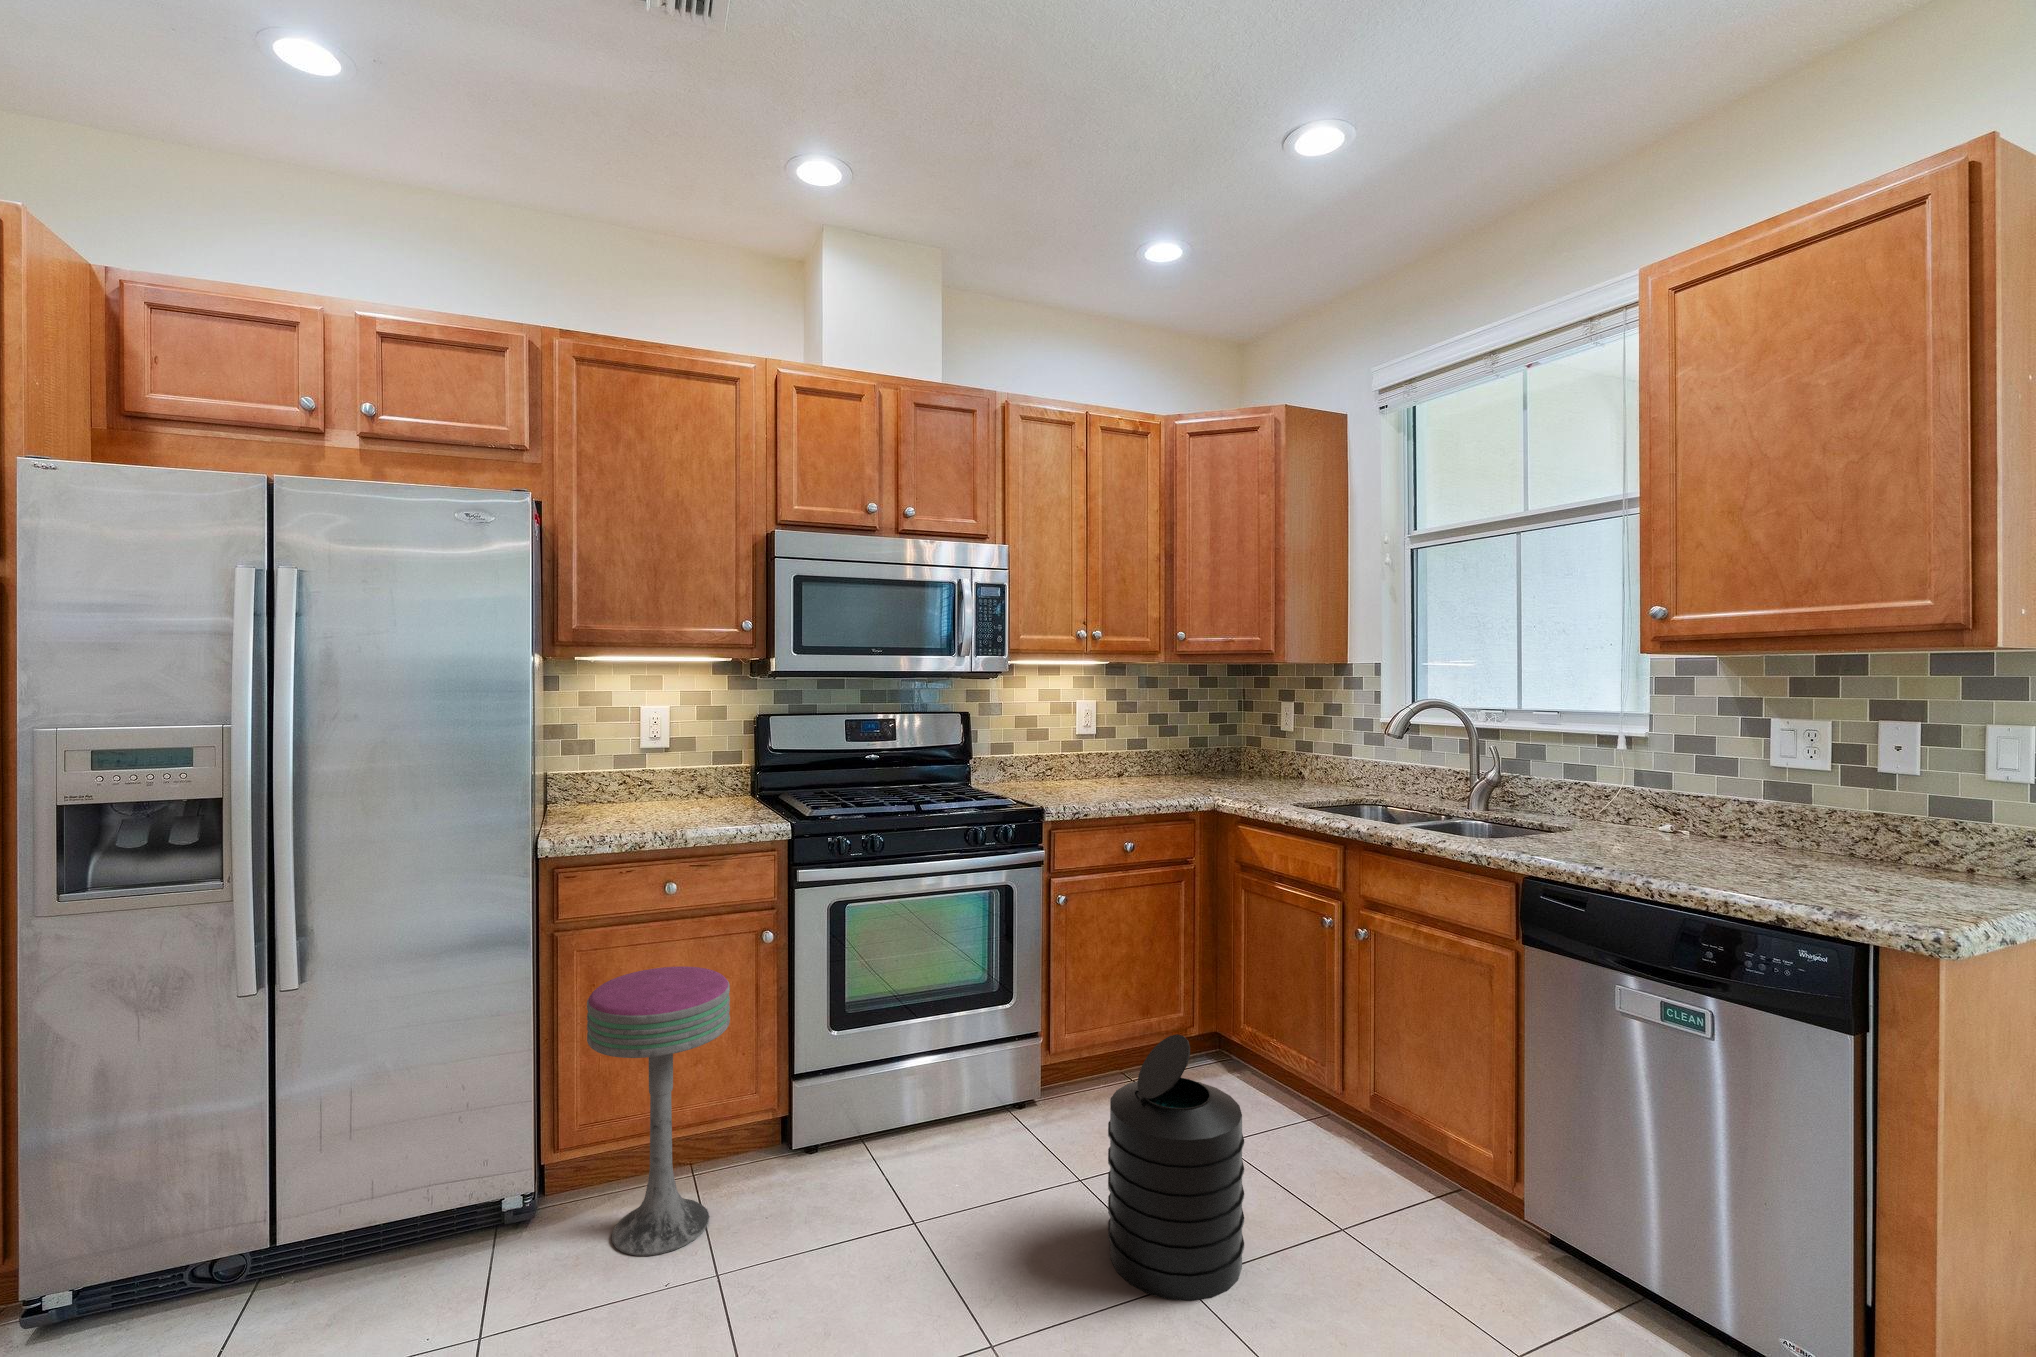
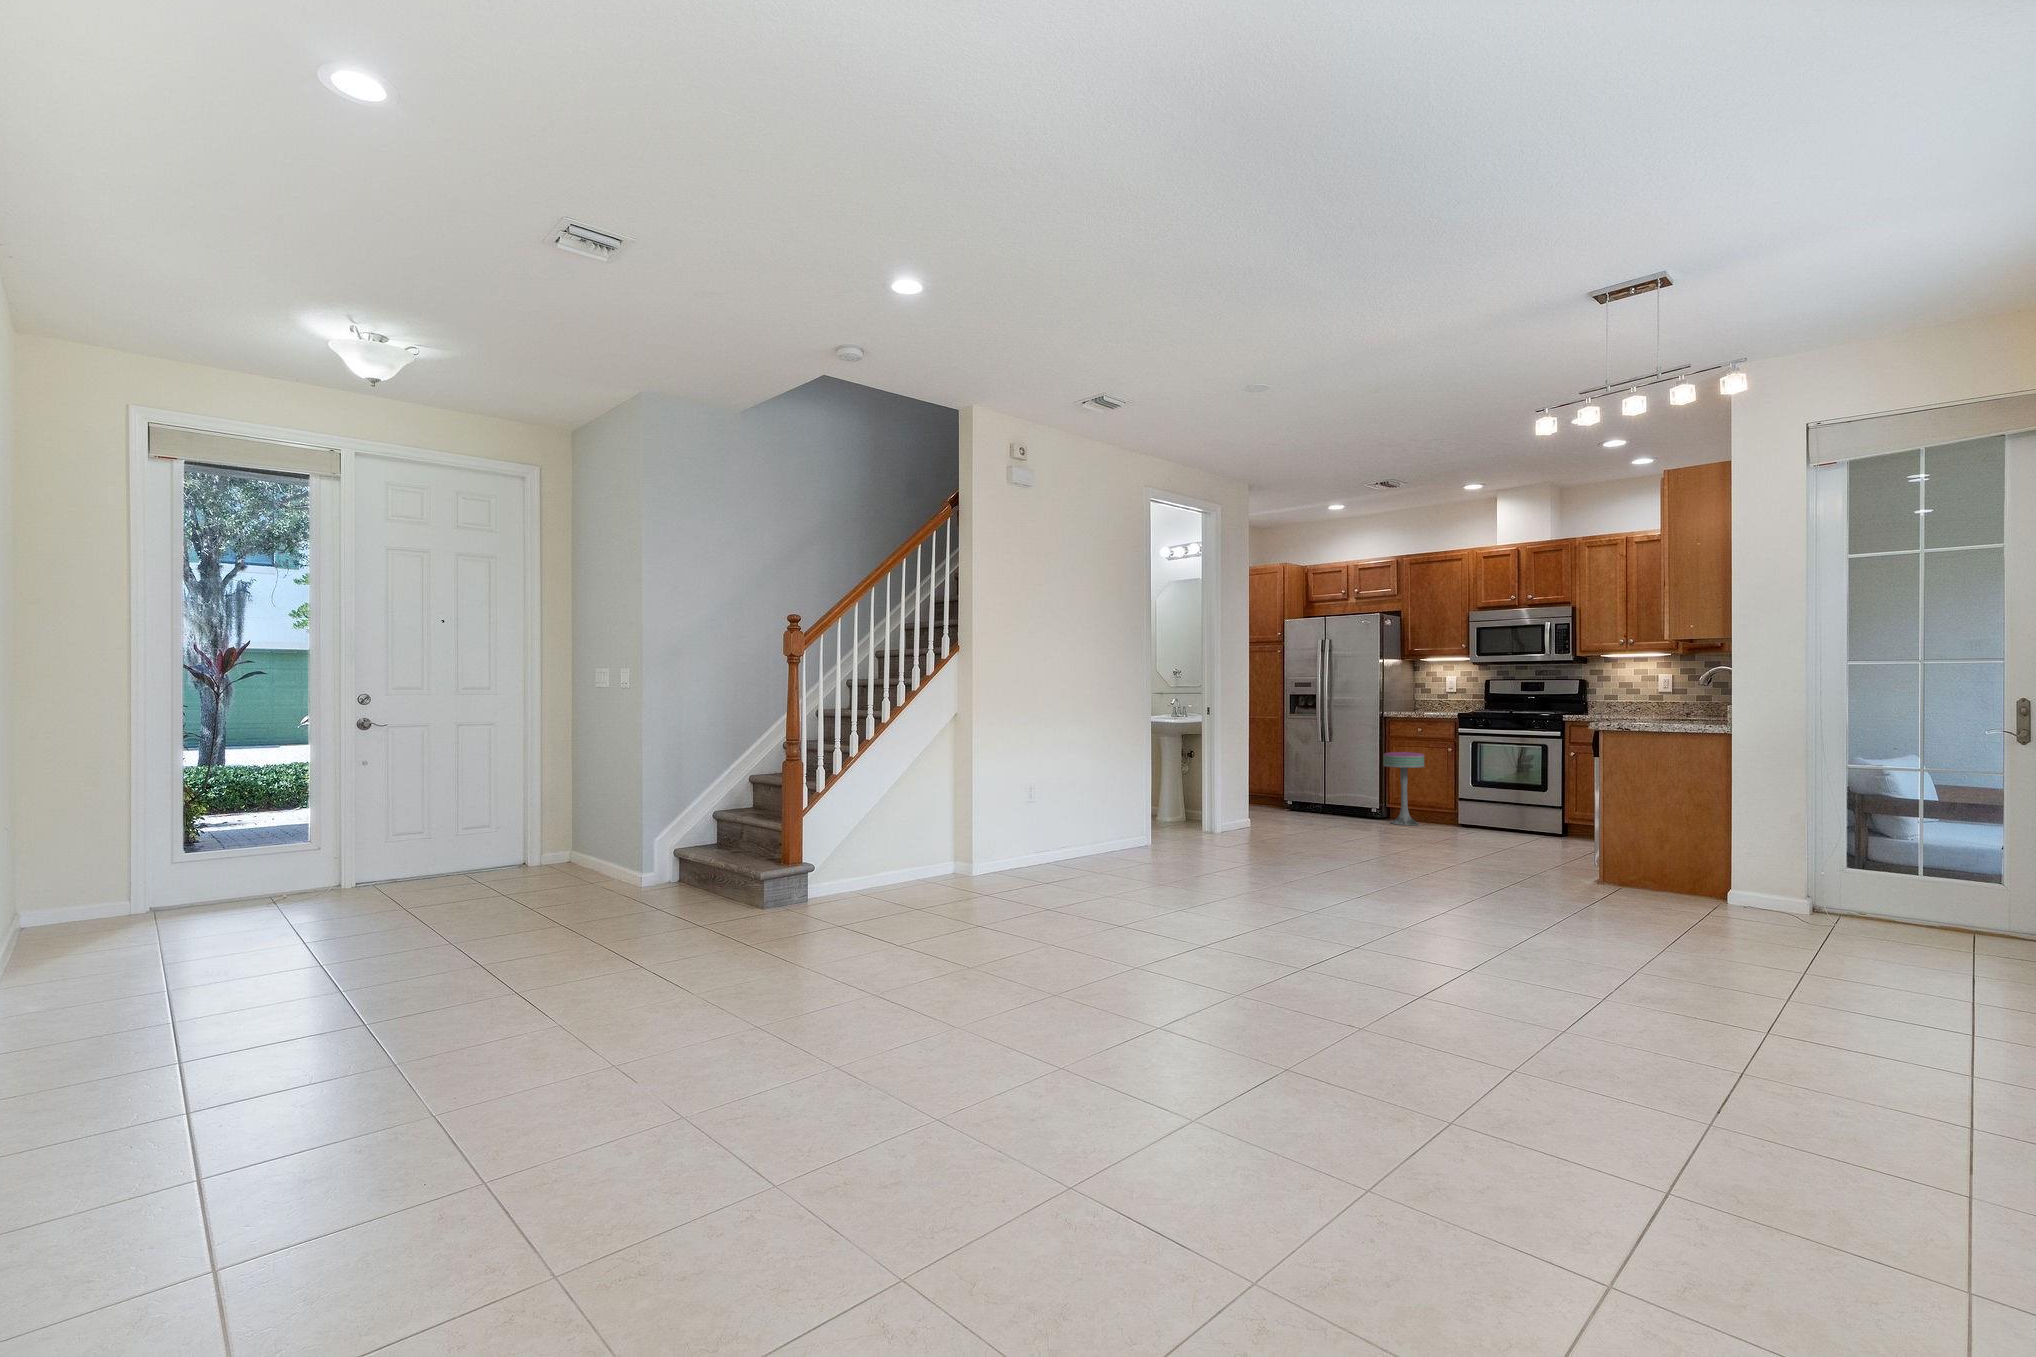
trash can: present [1108,1034,1244,1301] -> none [1484,775,1532,848]

